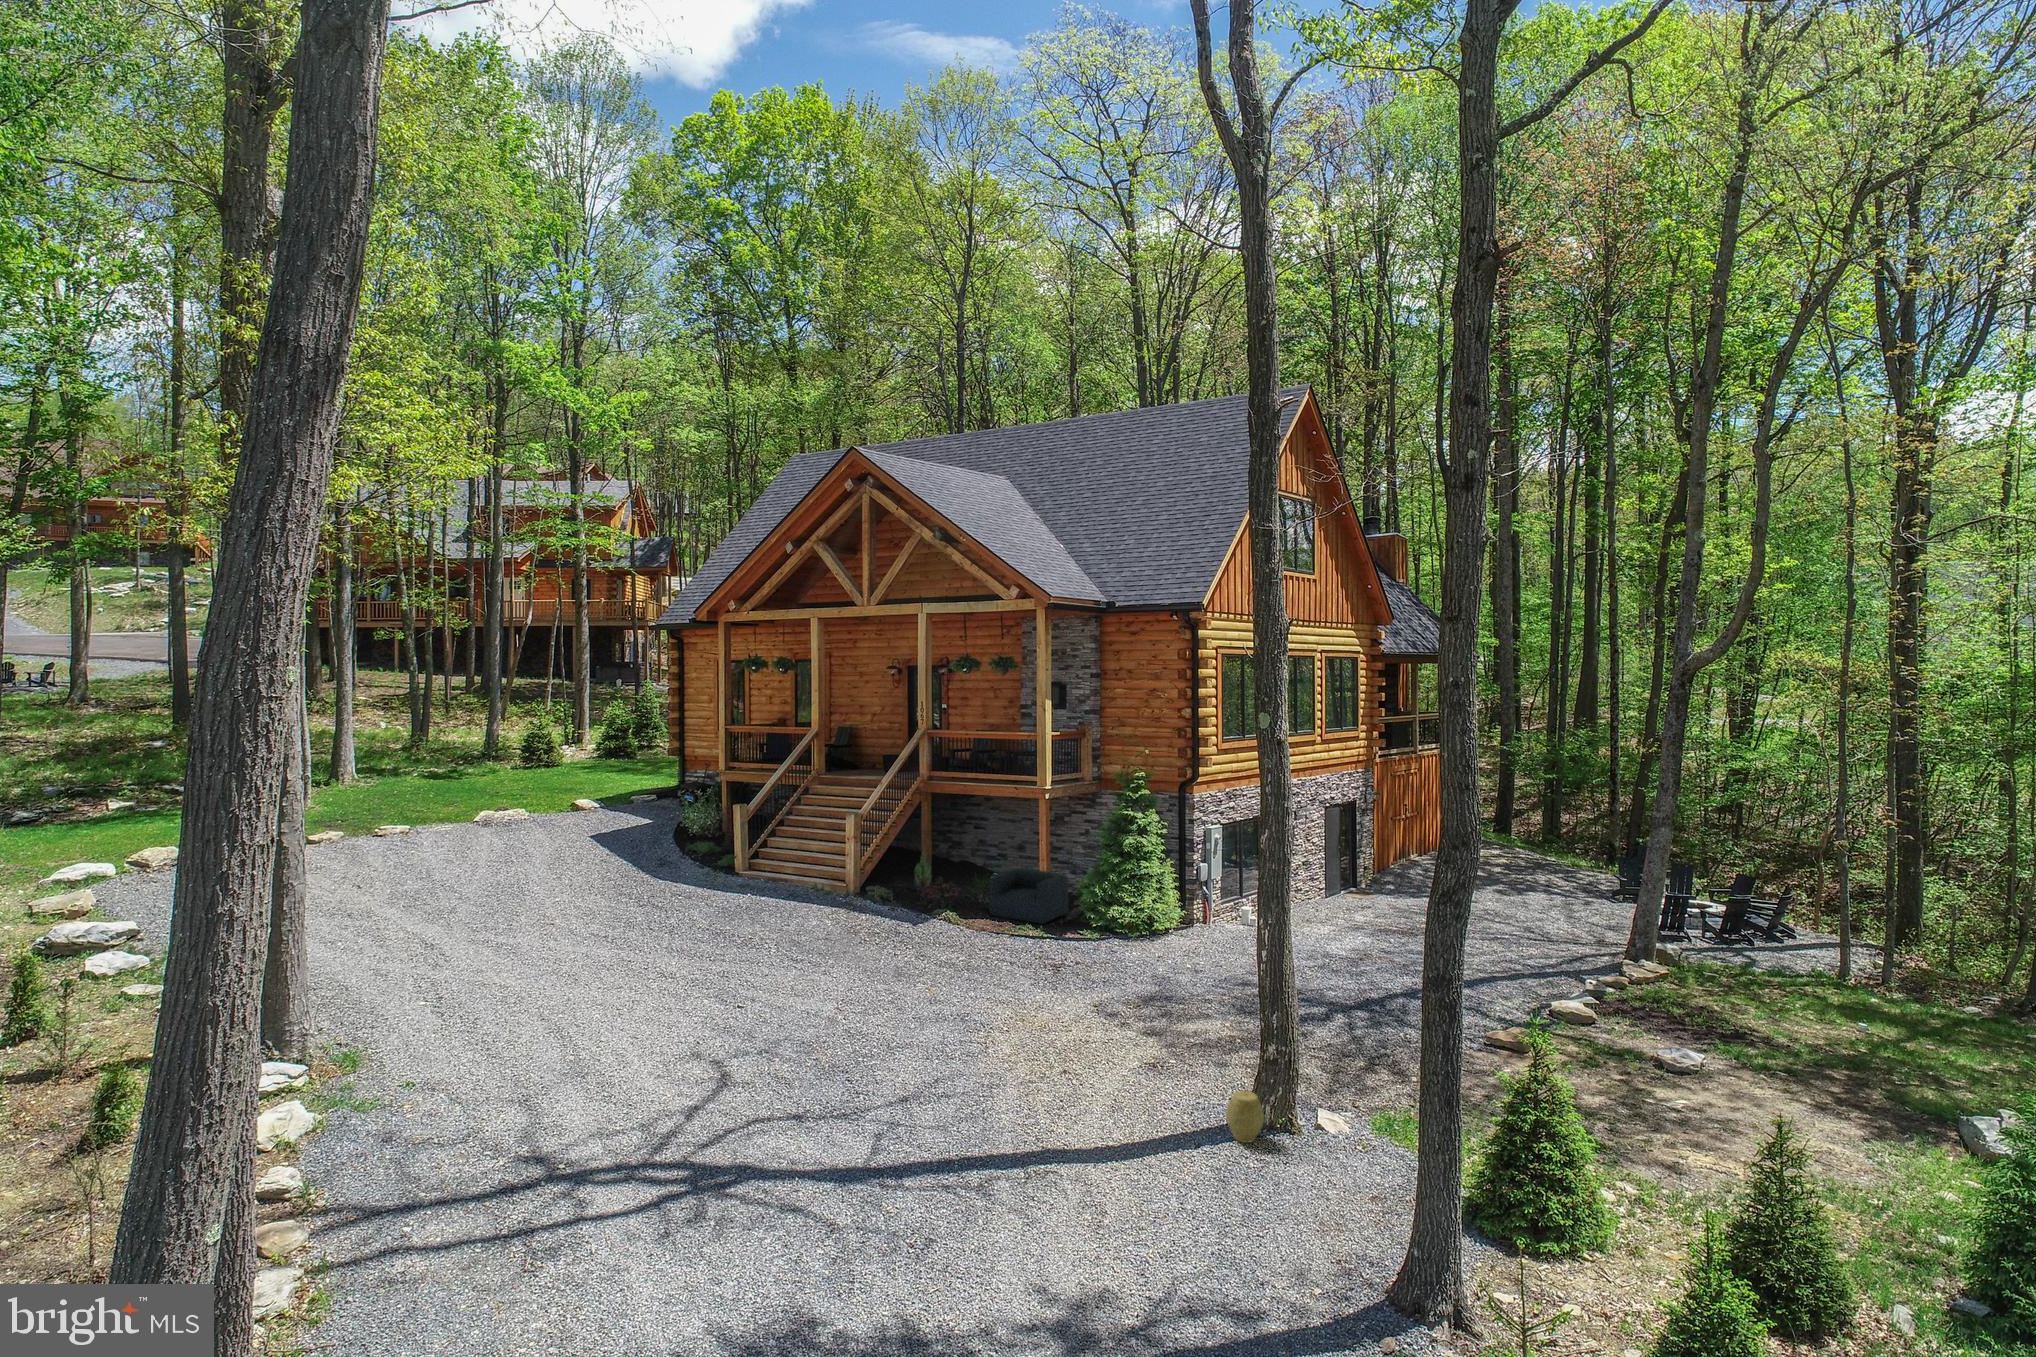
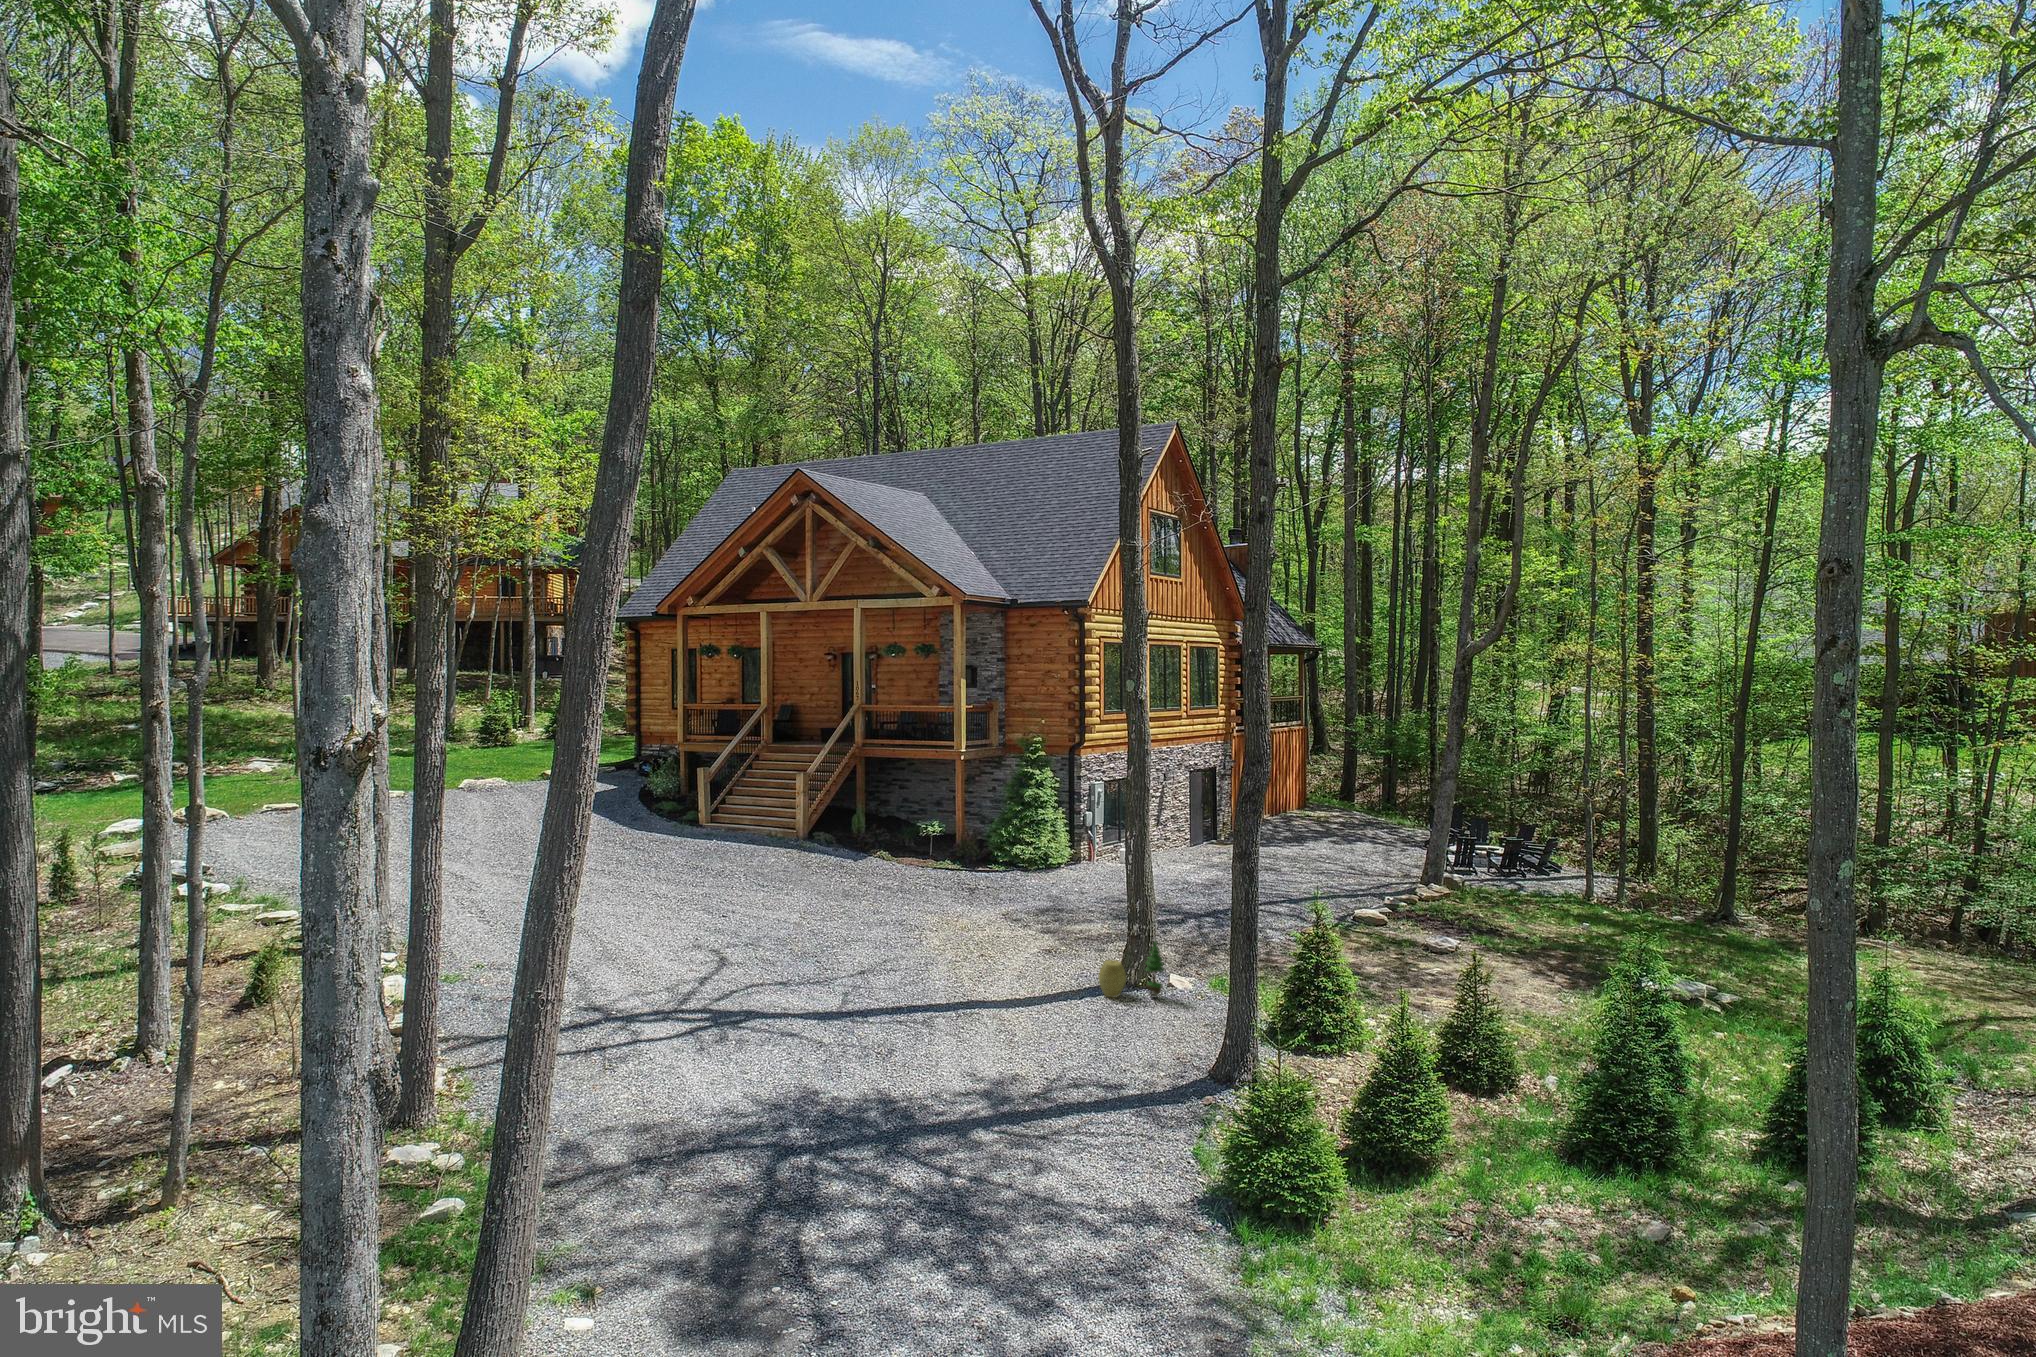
armchair: present [989,868,1069,924] -> none [911,818,978,862]
potted tree: none [1287,1066,1317,1144] -> present [1145,941,1164,997]

